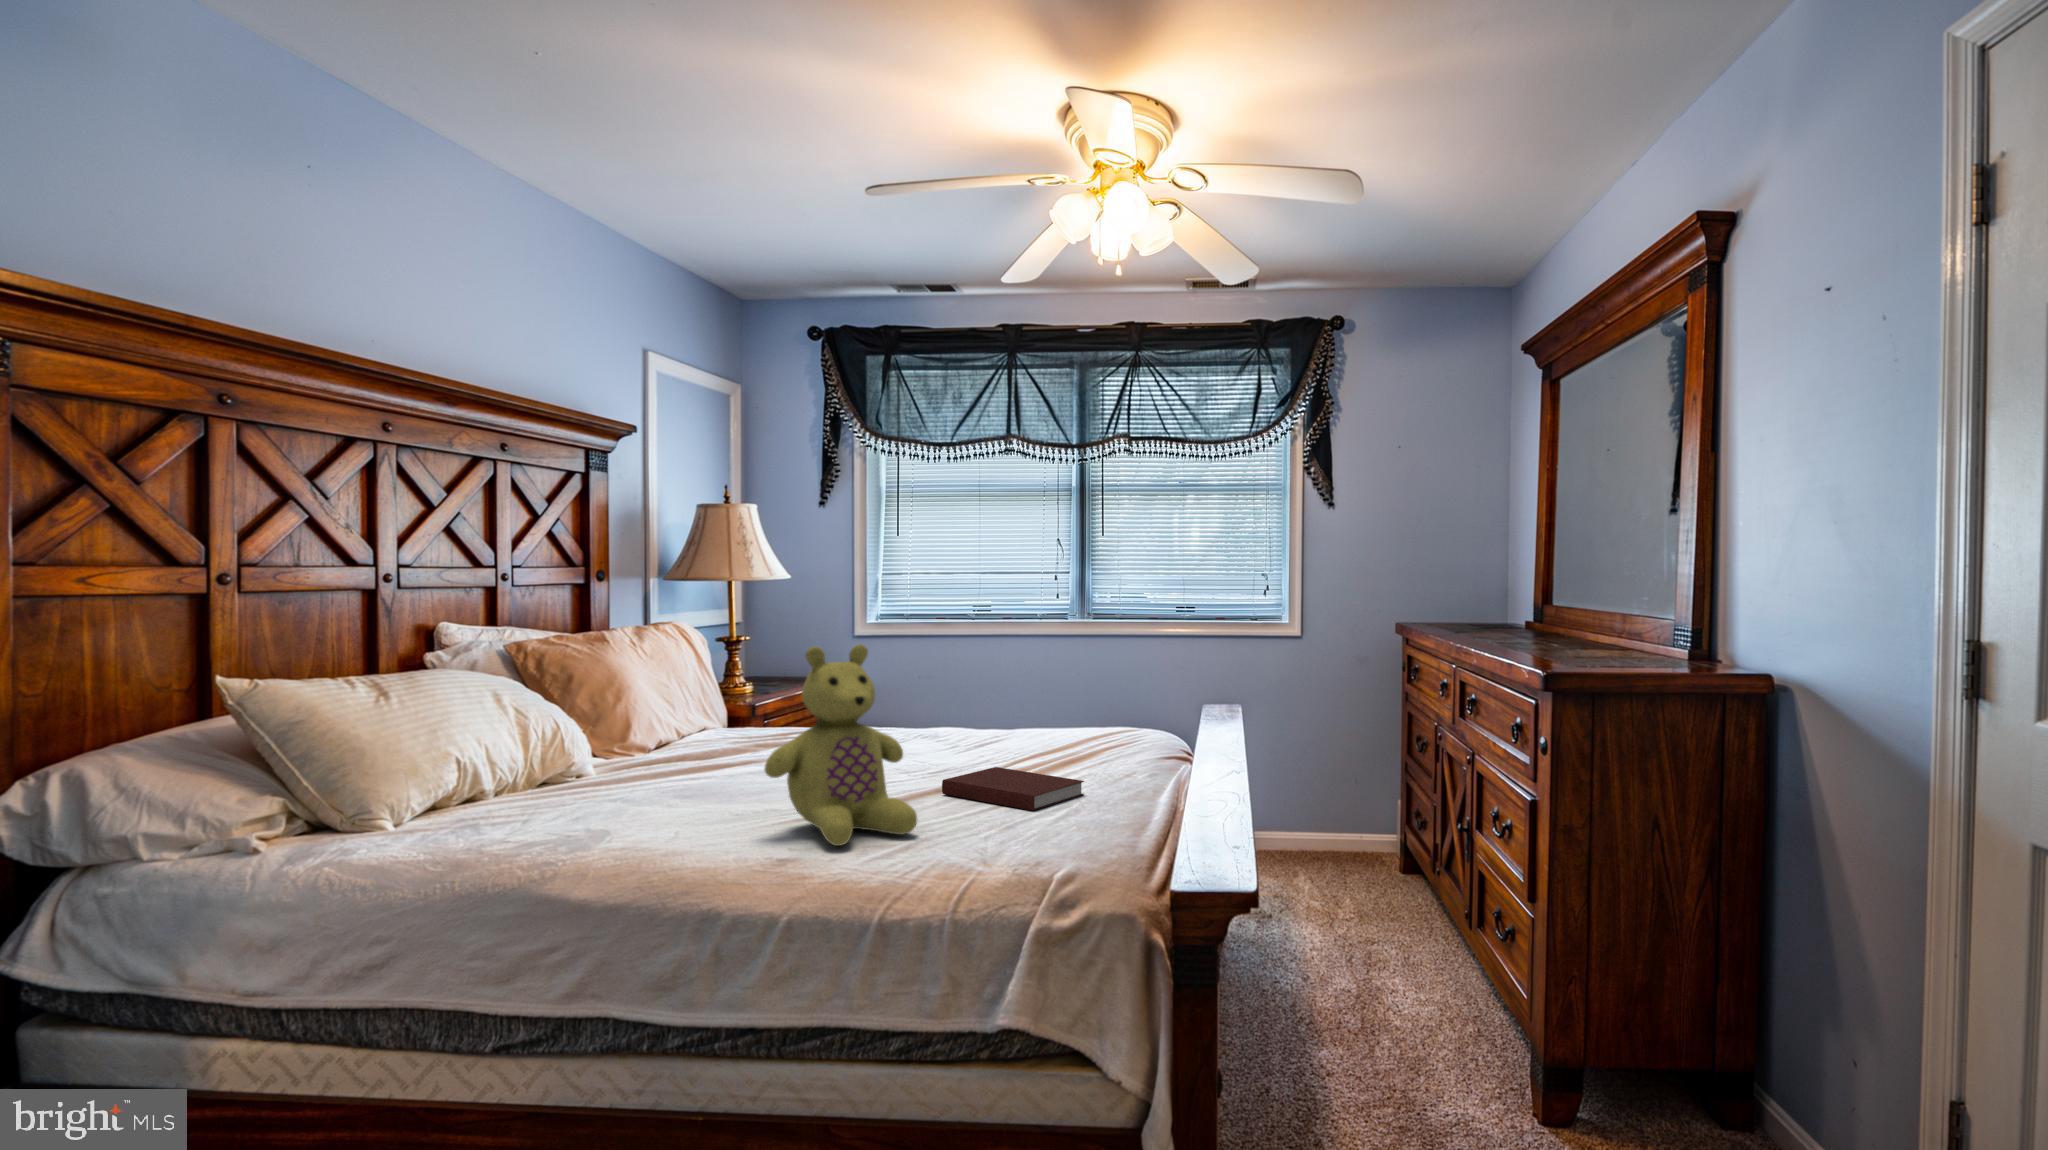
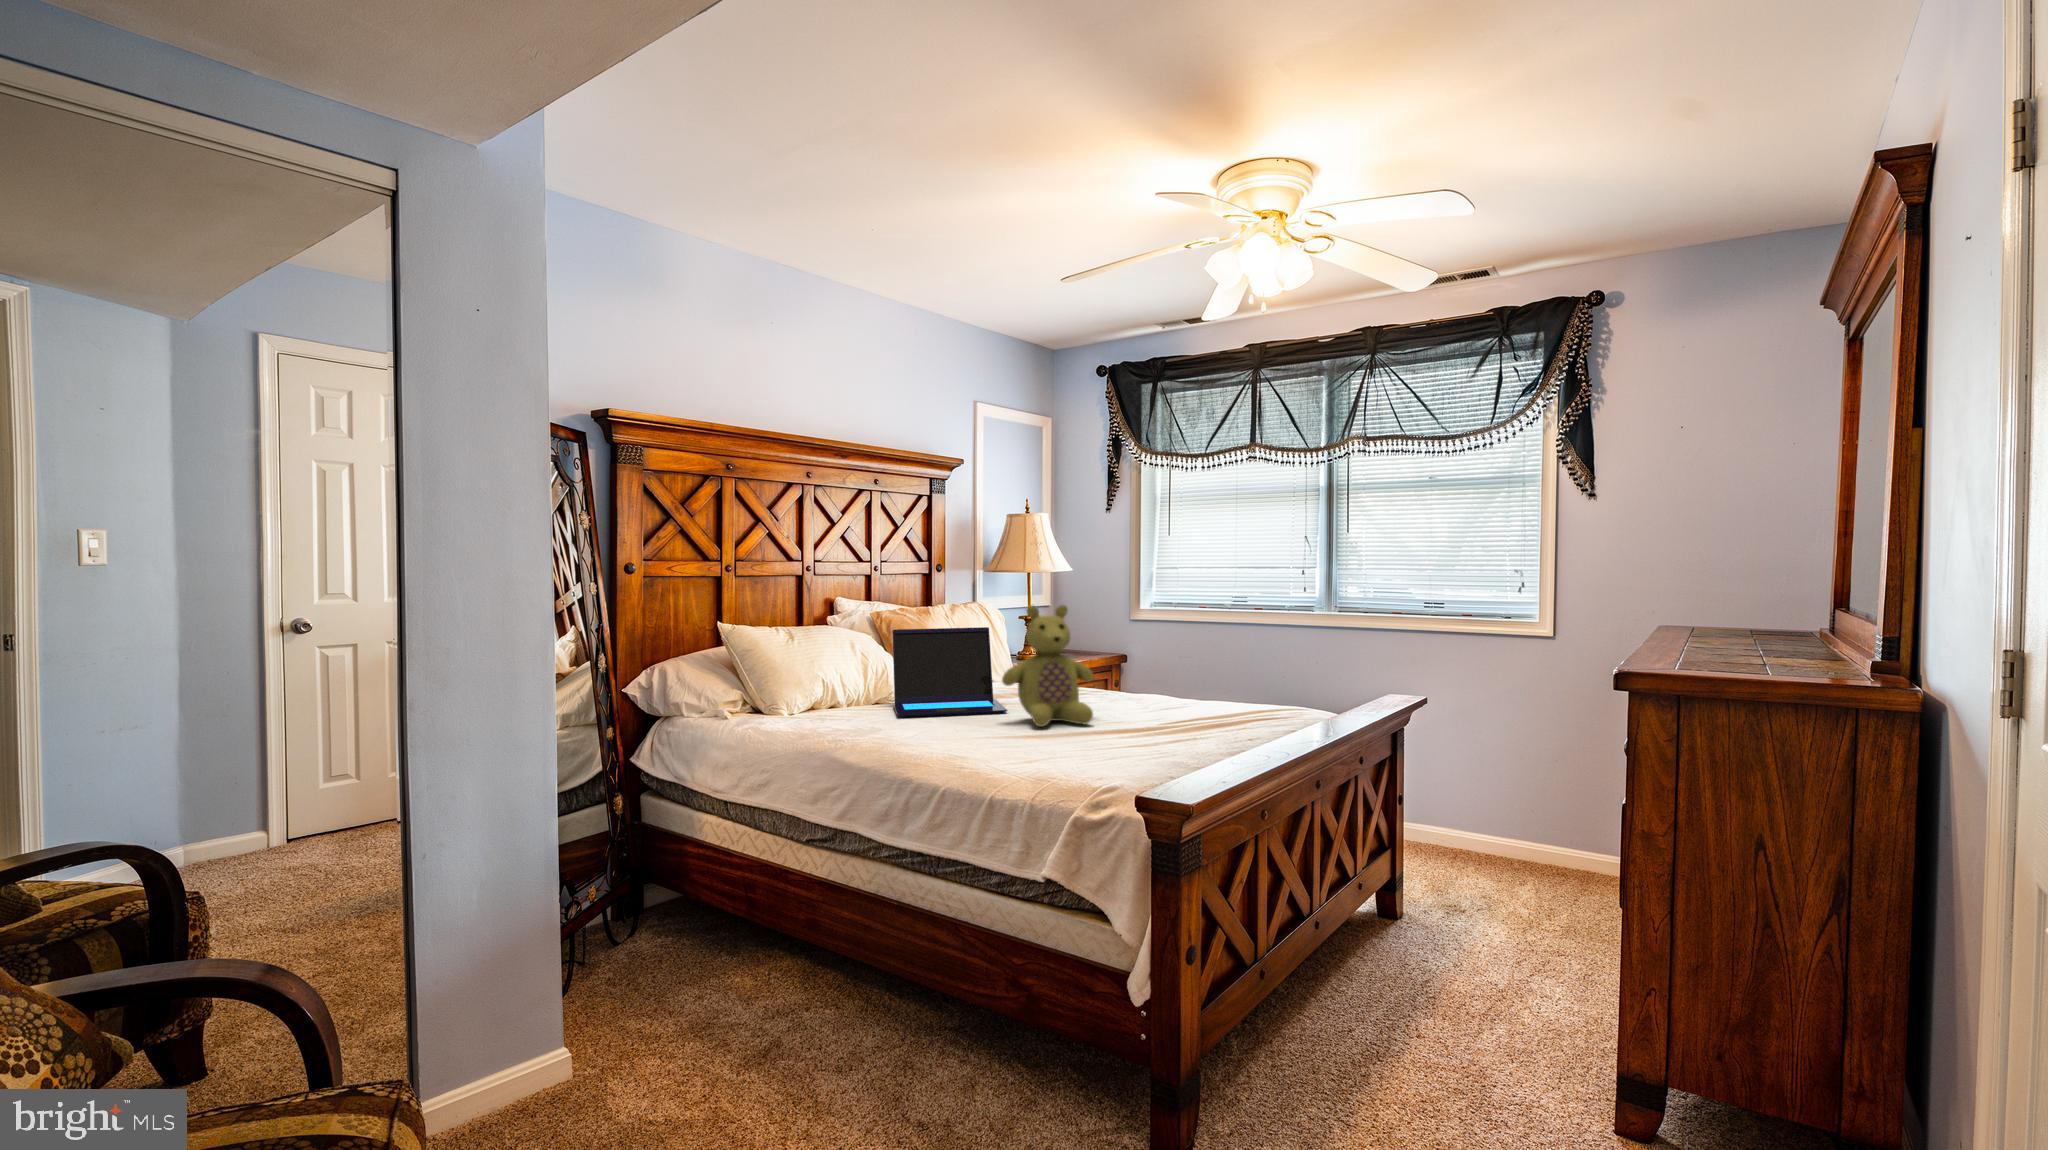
laptop: none [551,675,760,837] -> present [892,627,1007,717]
notebook: present [942,767,1084,811] -> none [1130,694,1227,718]

